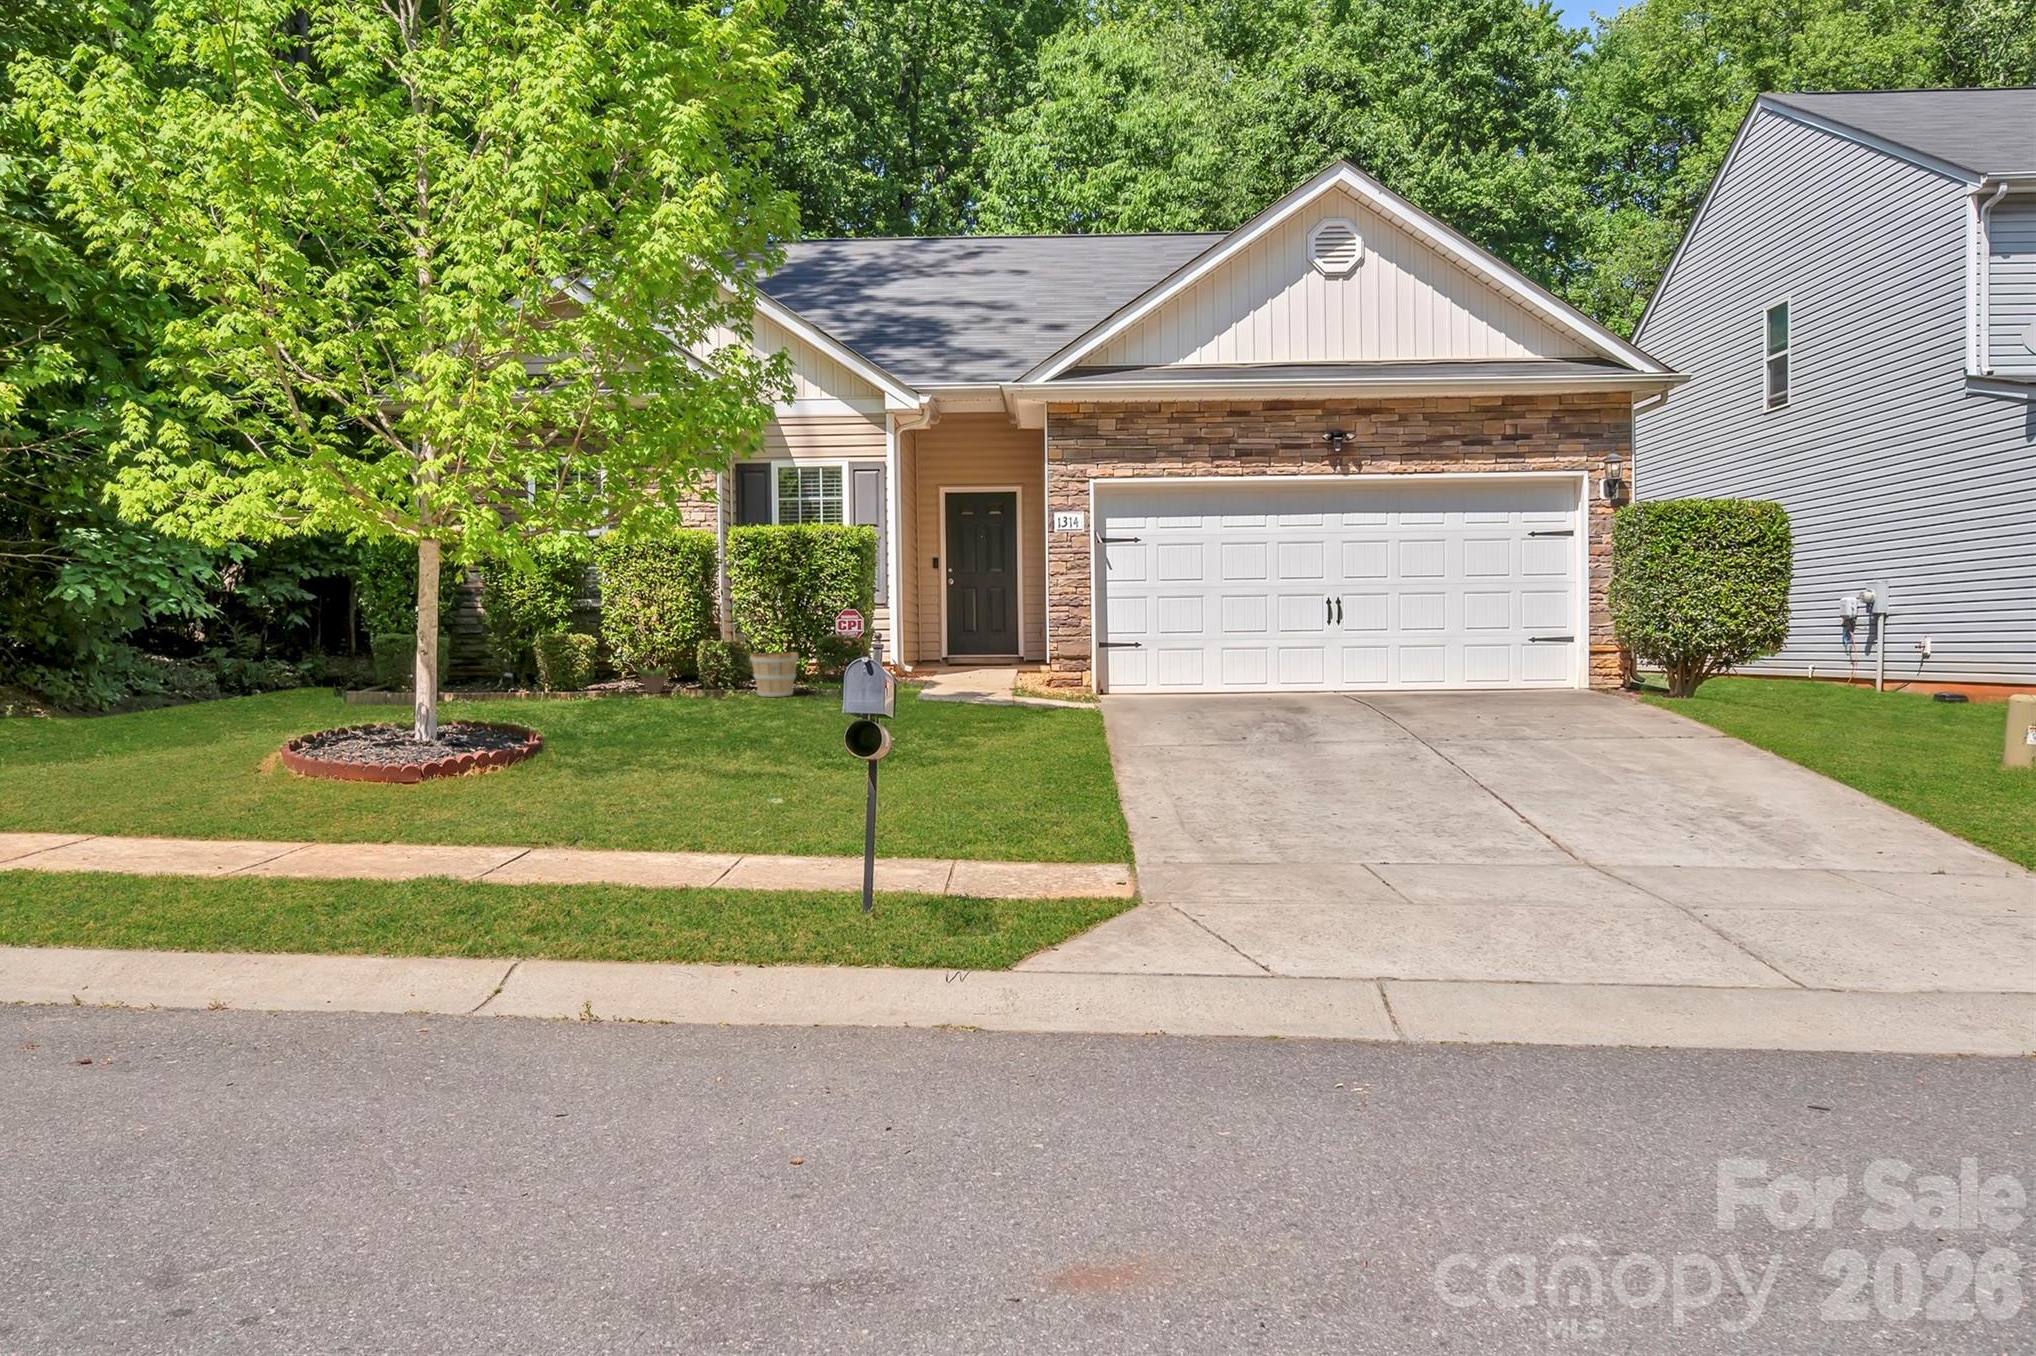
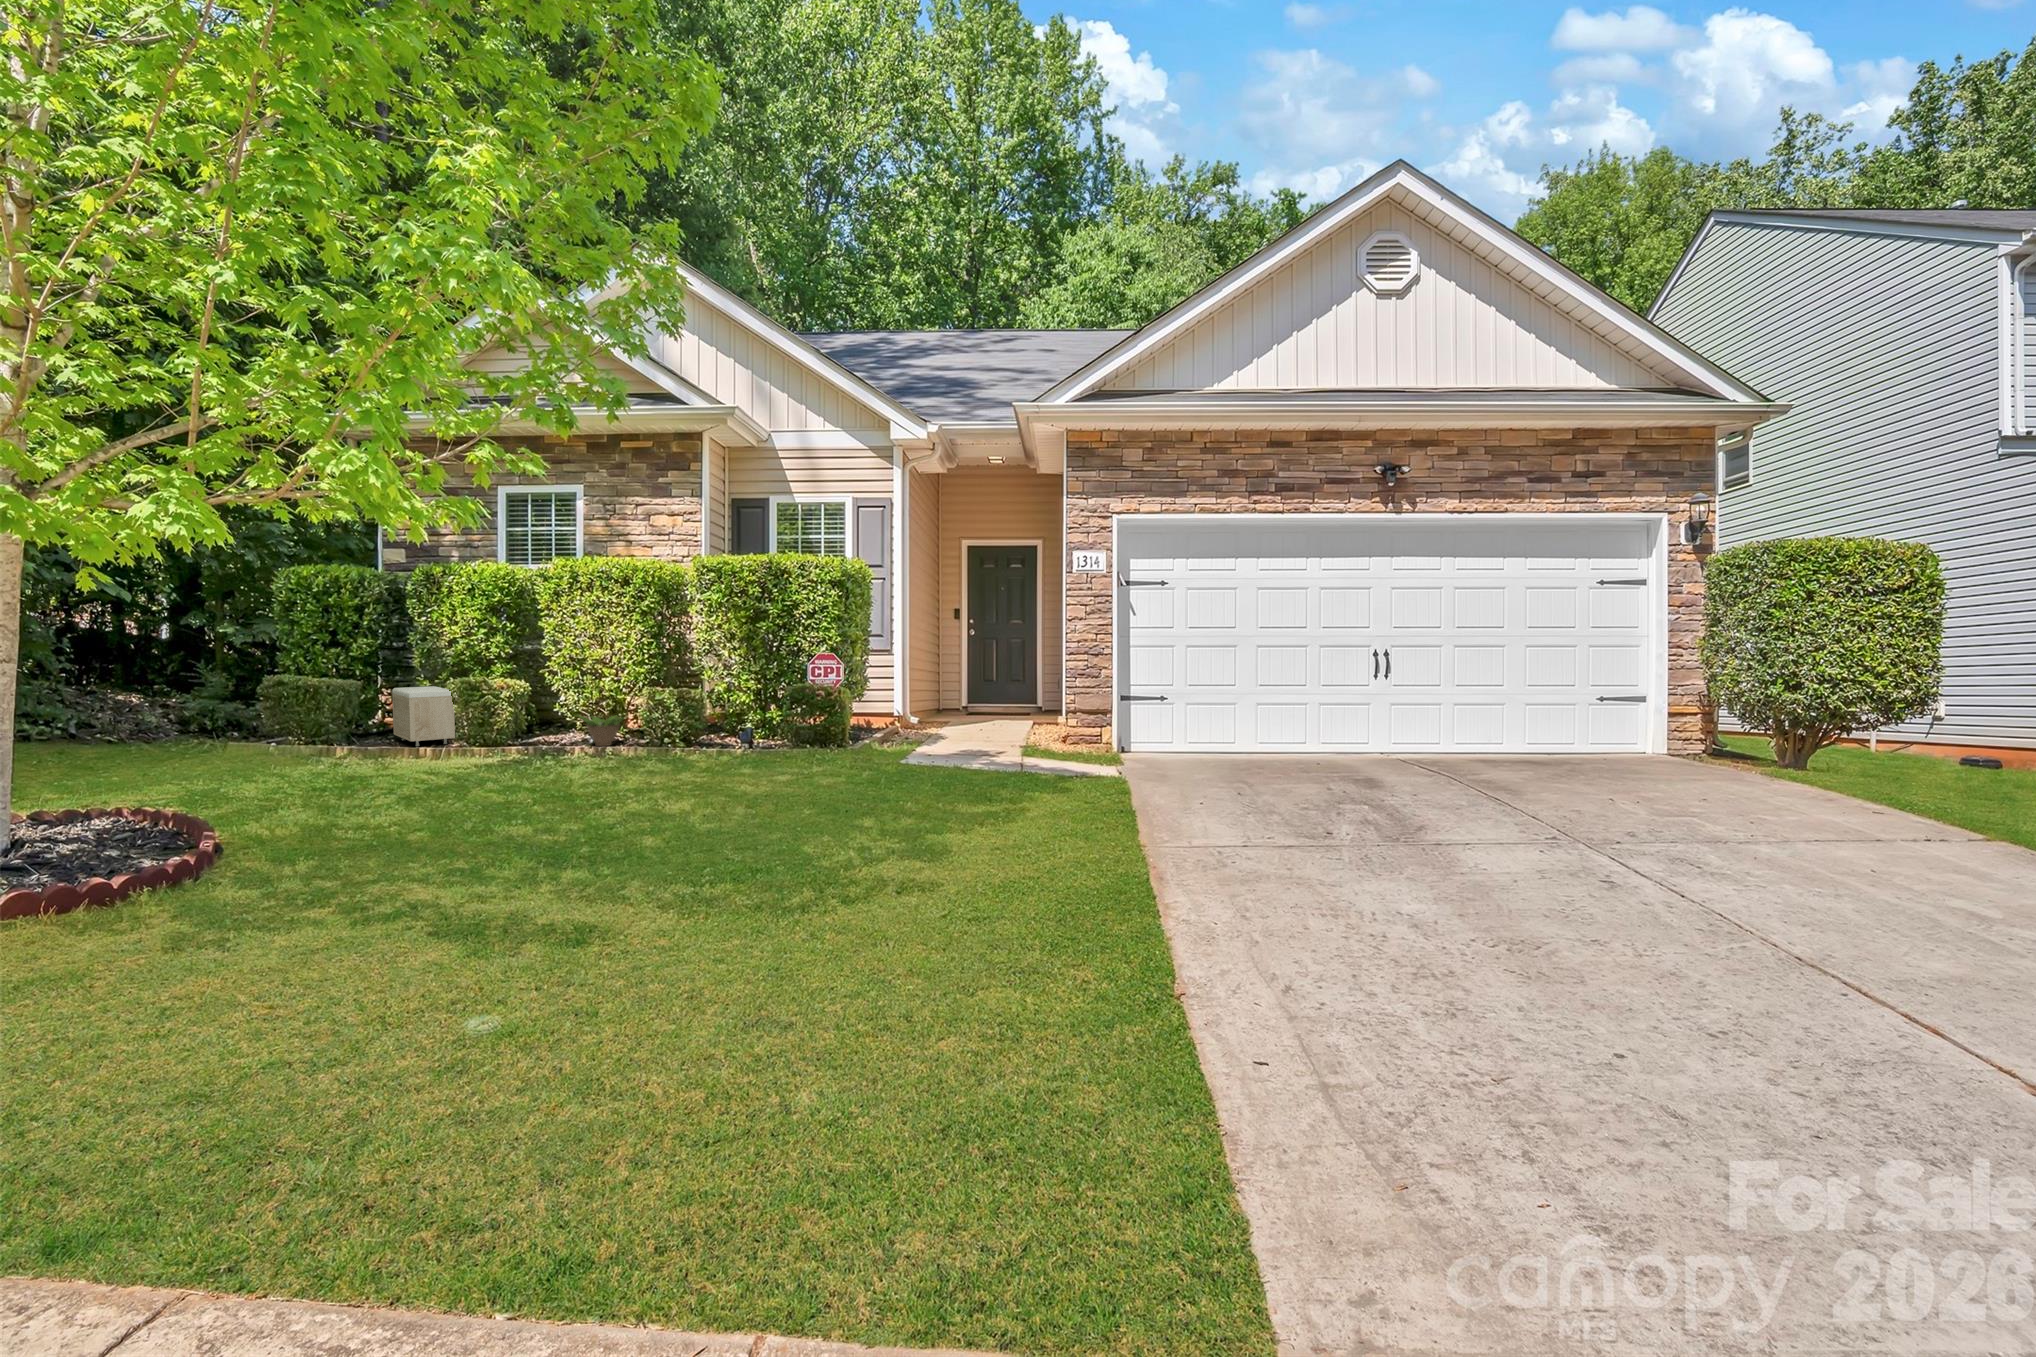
storage bench: none [469,644,528,696] -> present [392,686,455,746]
wooden bucket: present [750,652,799,697] -> none [711,701,771,754]

